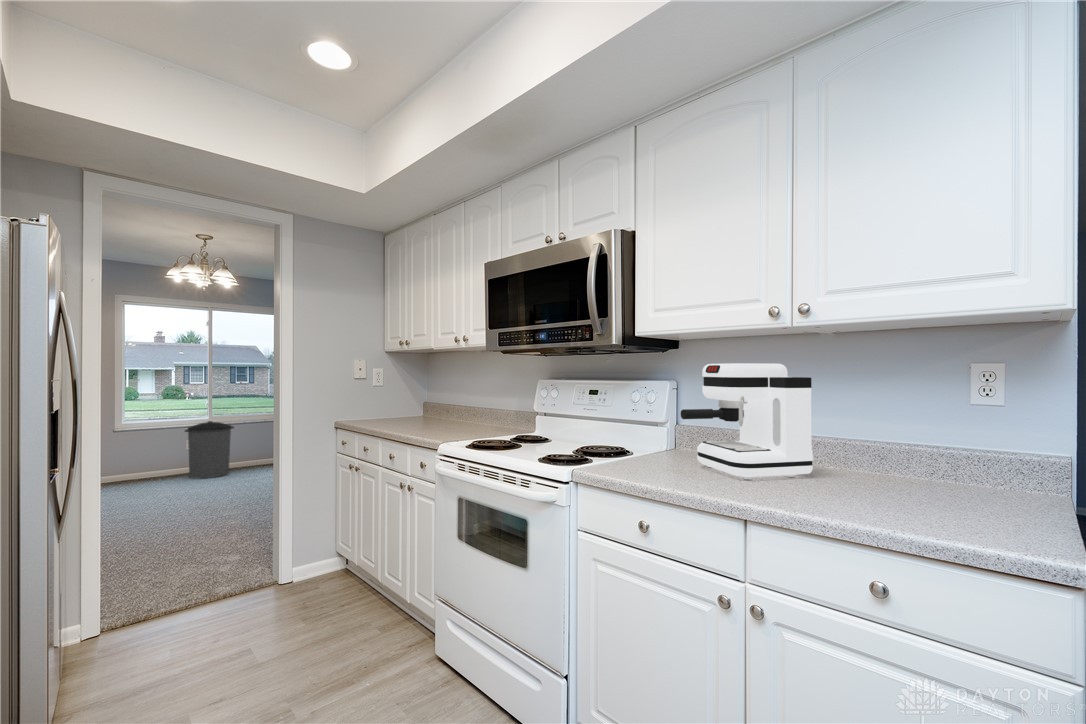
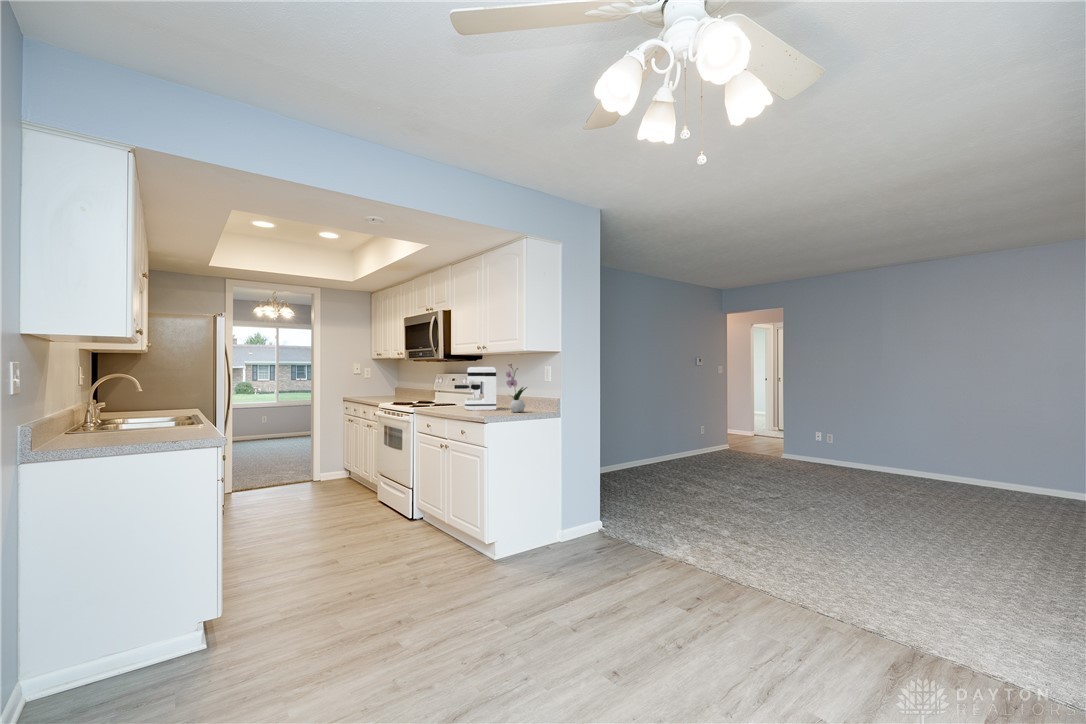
flower arrangement: none [872,354,937,491] -> present [506,364,527,412]
trash can: present [185,421,234,478] -> none [262,403,294,441]

